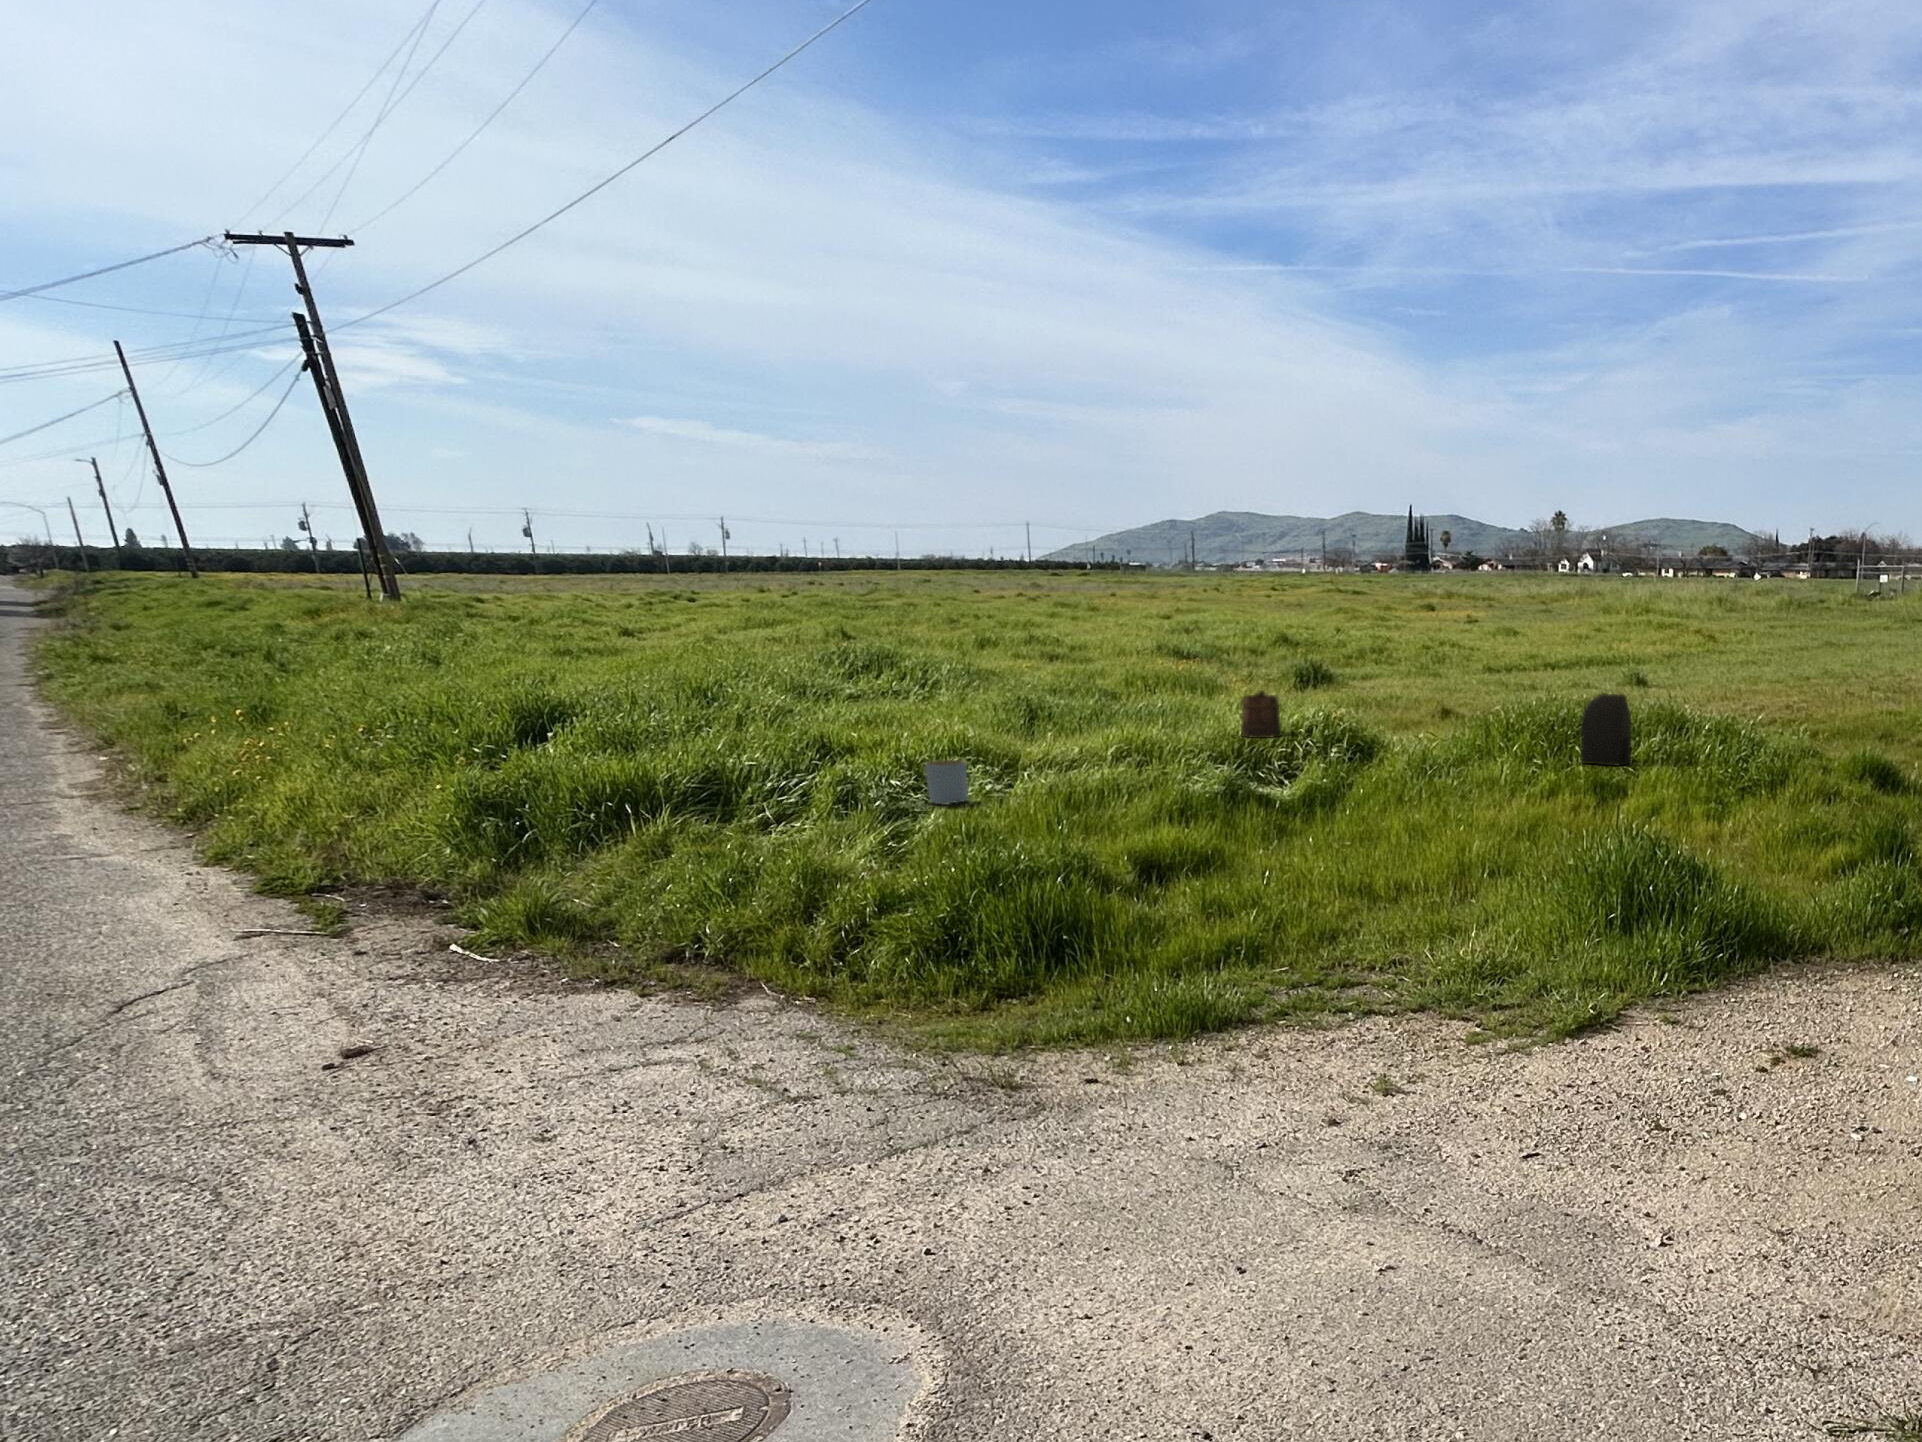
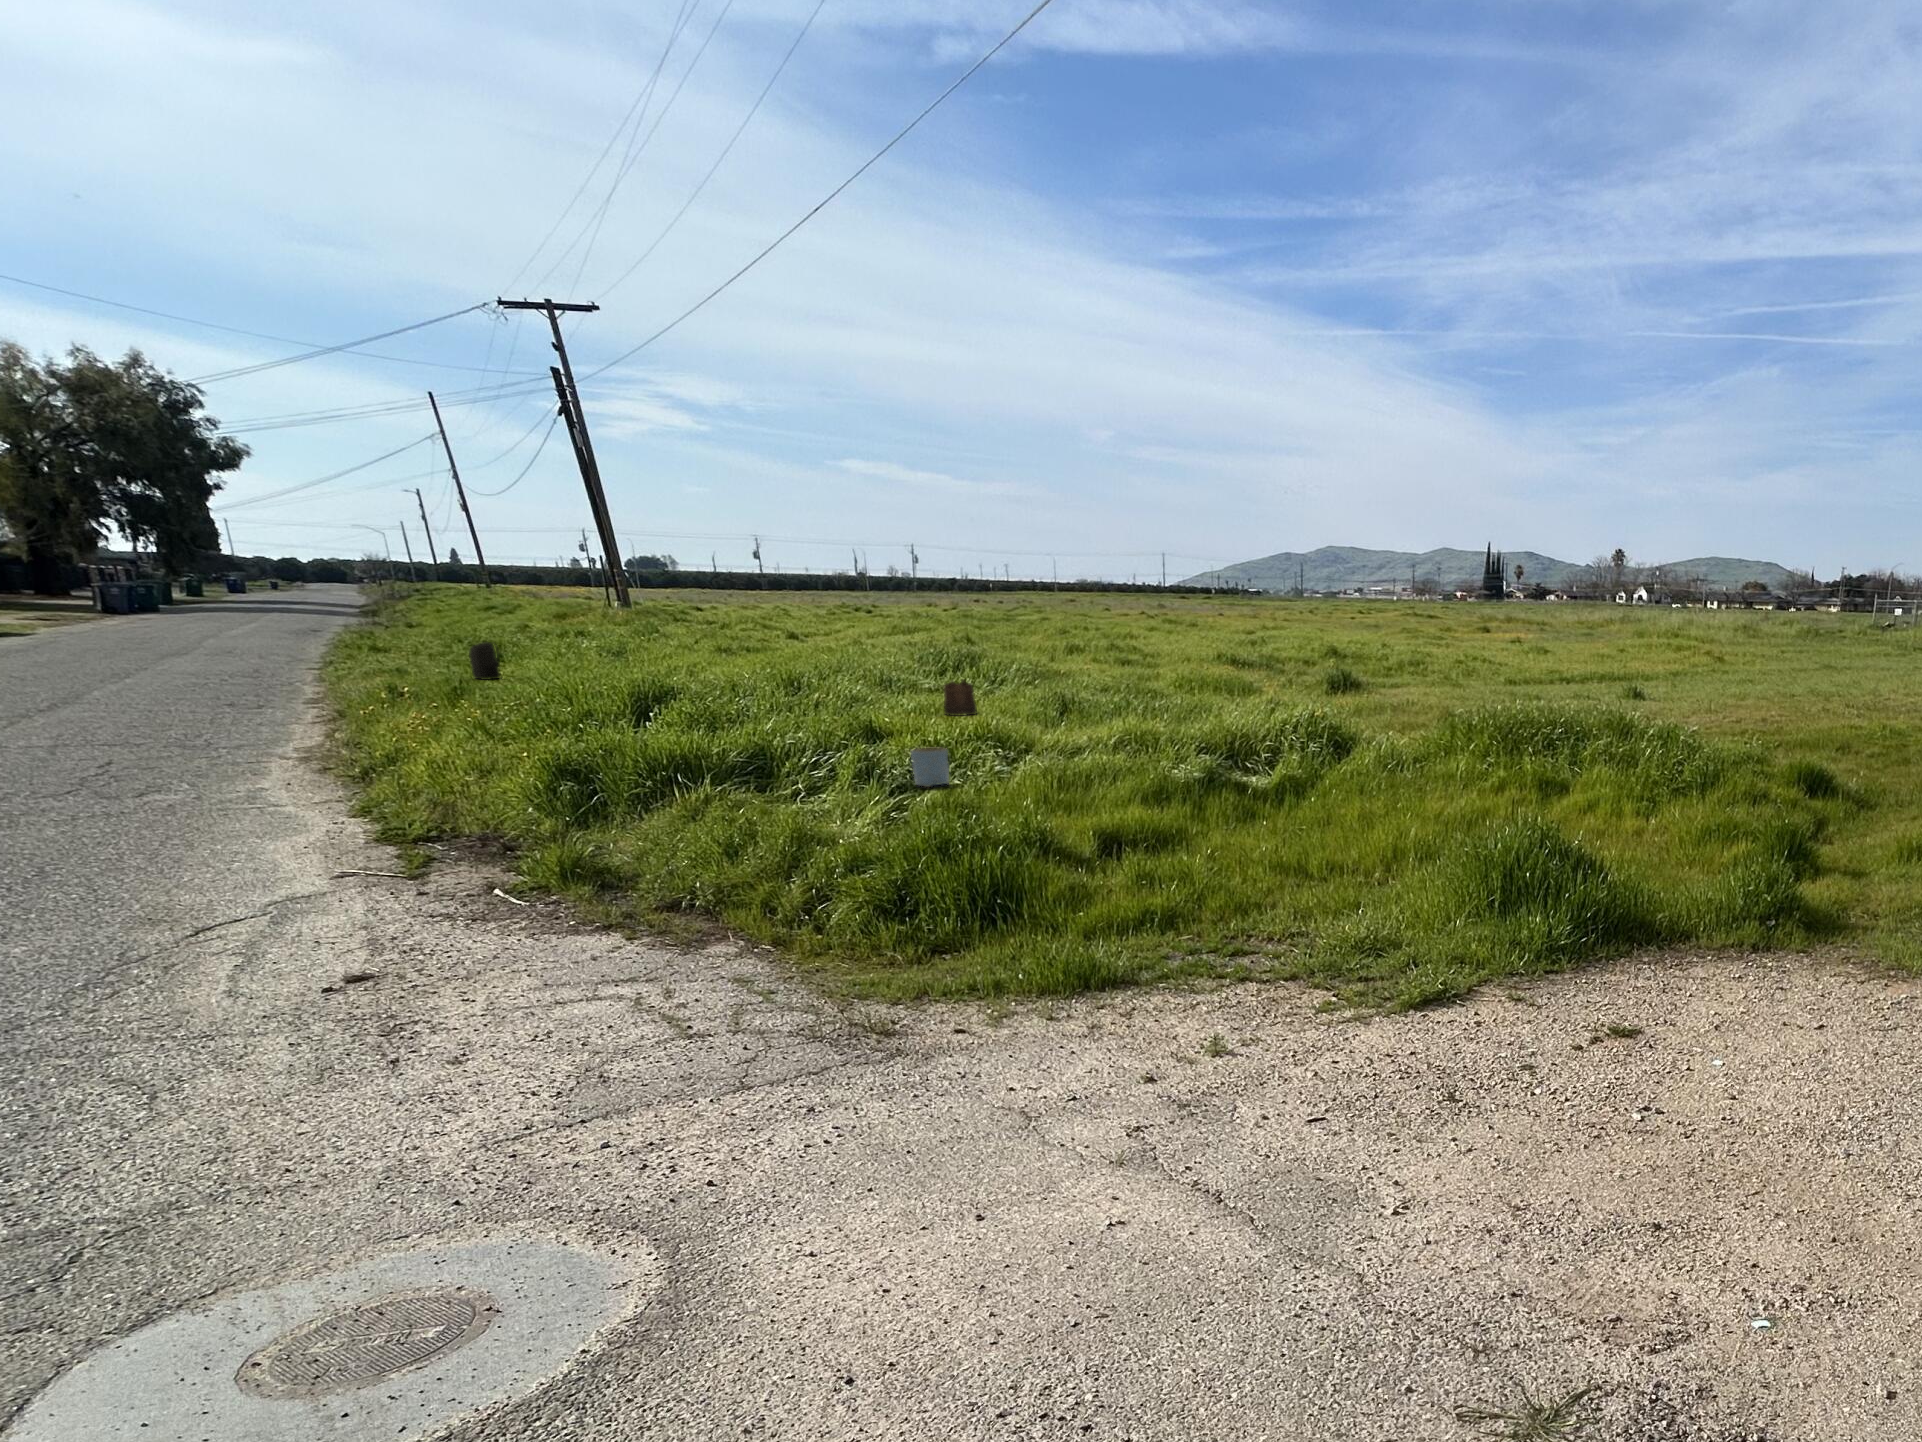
bucket: present [1241,690,1282,738] -> present [944,679,977,716]
backpack: present [1580,693,1631,766] -> present [469,642,500,680]

